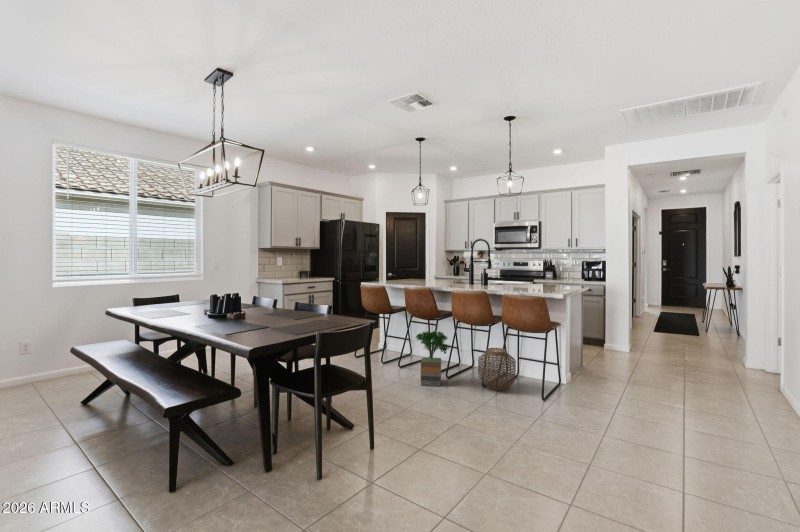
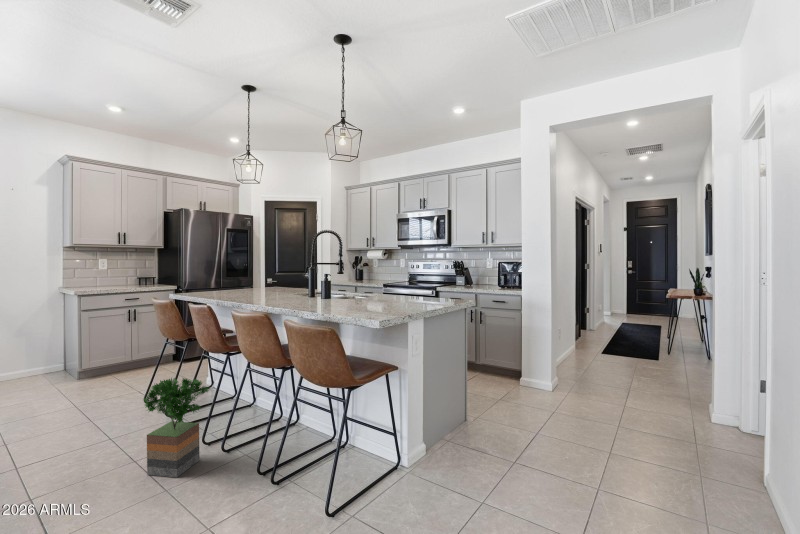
woven basket: present [478,348,516,391] -> none [235,409,303,492]

